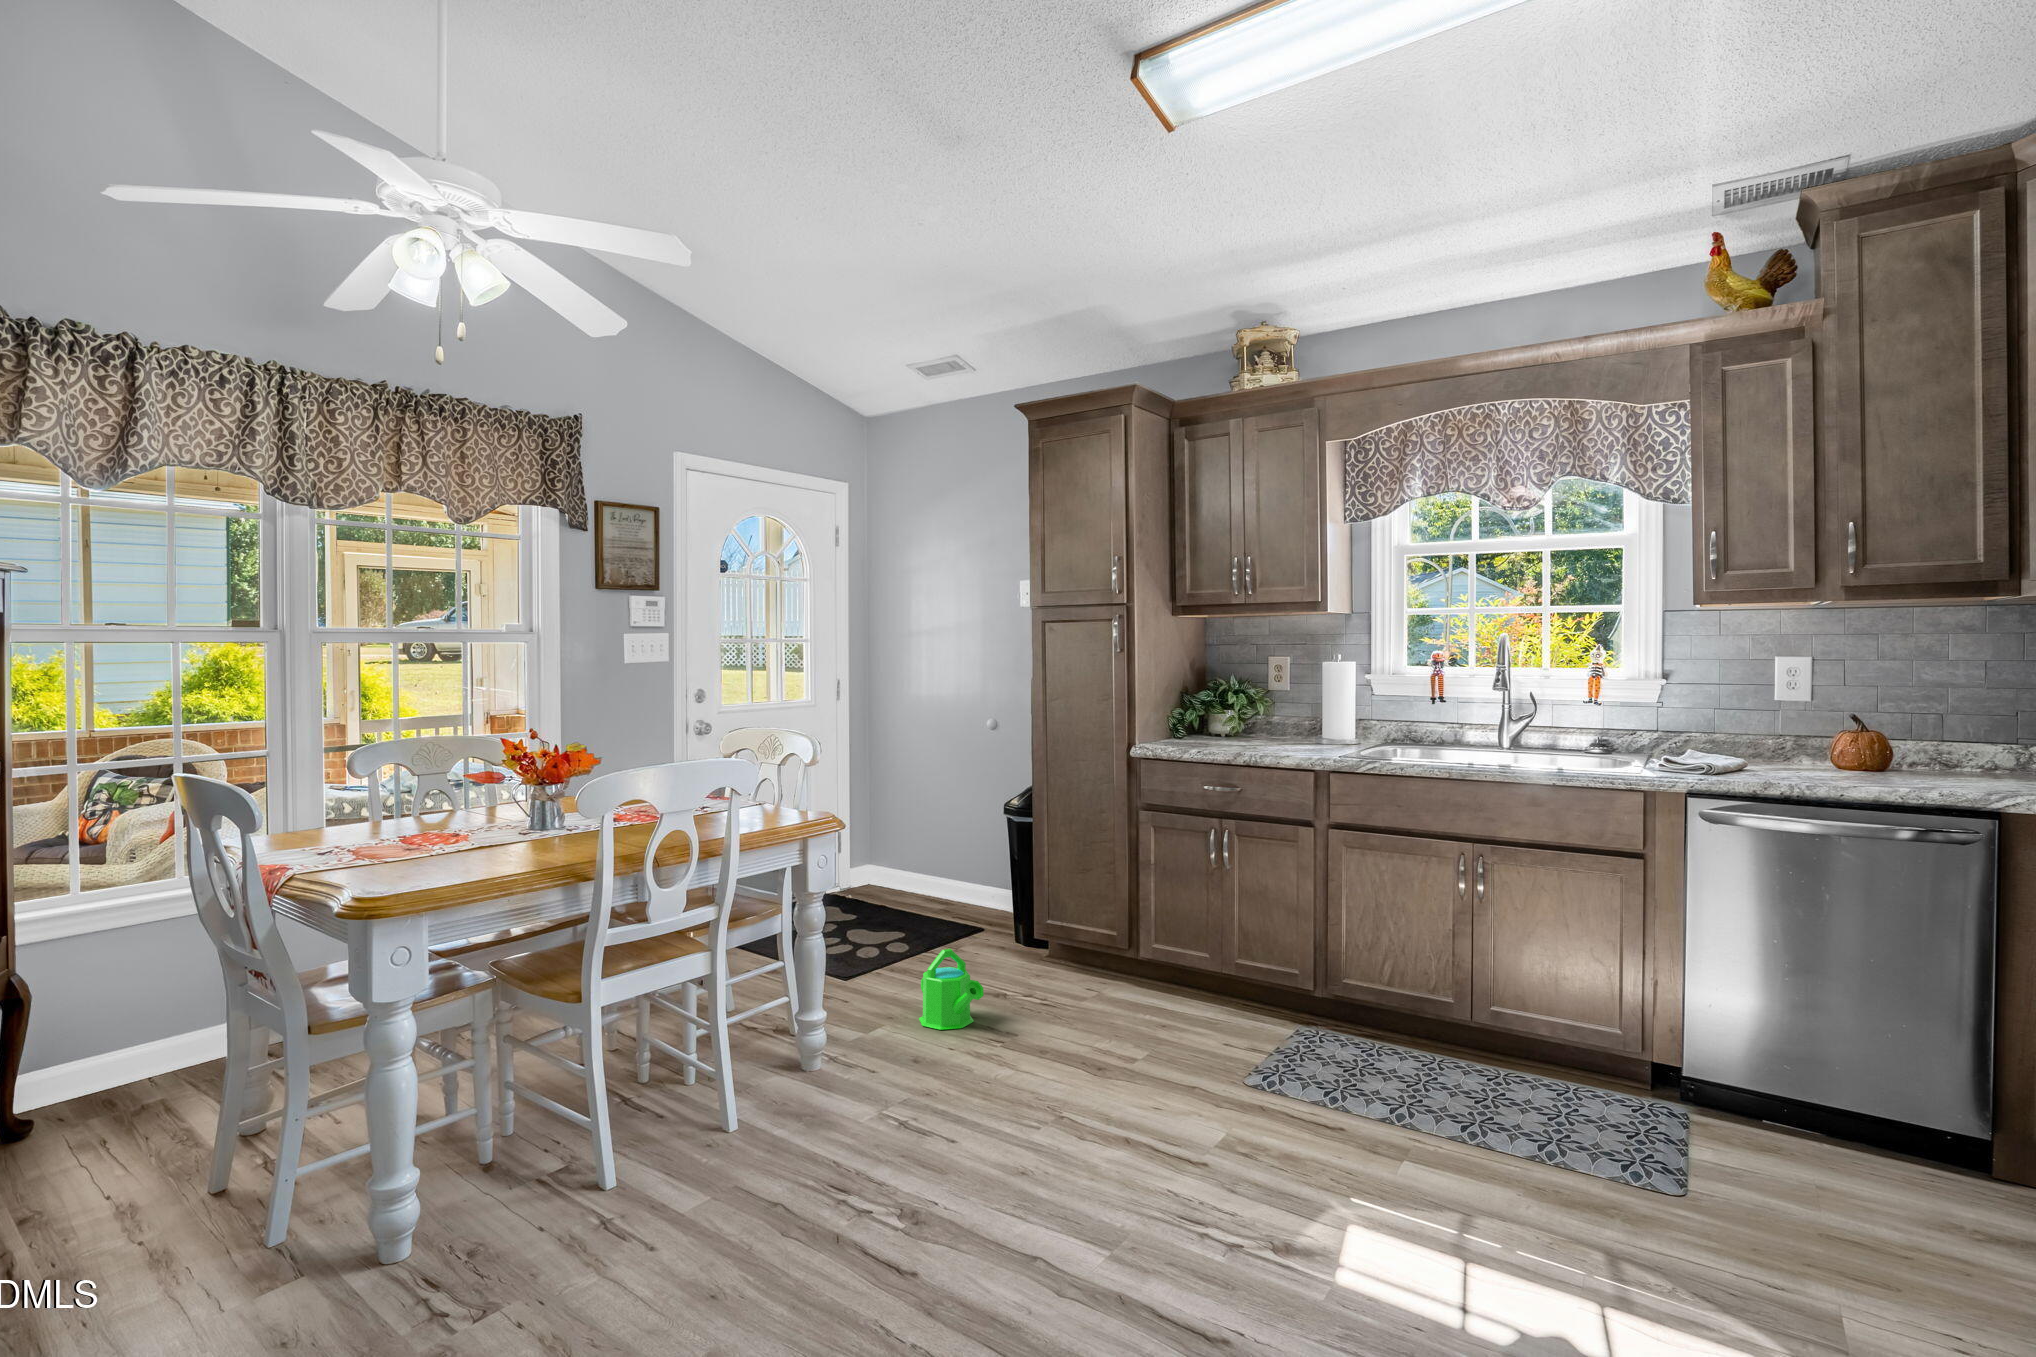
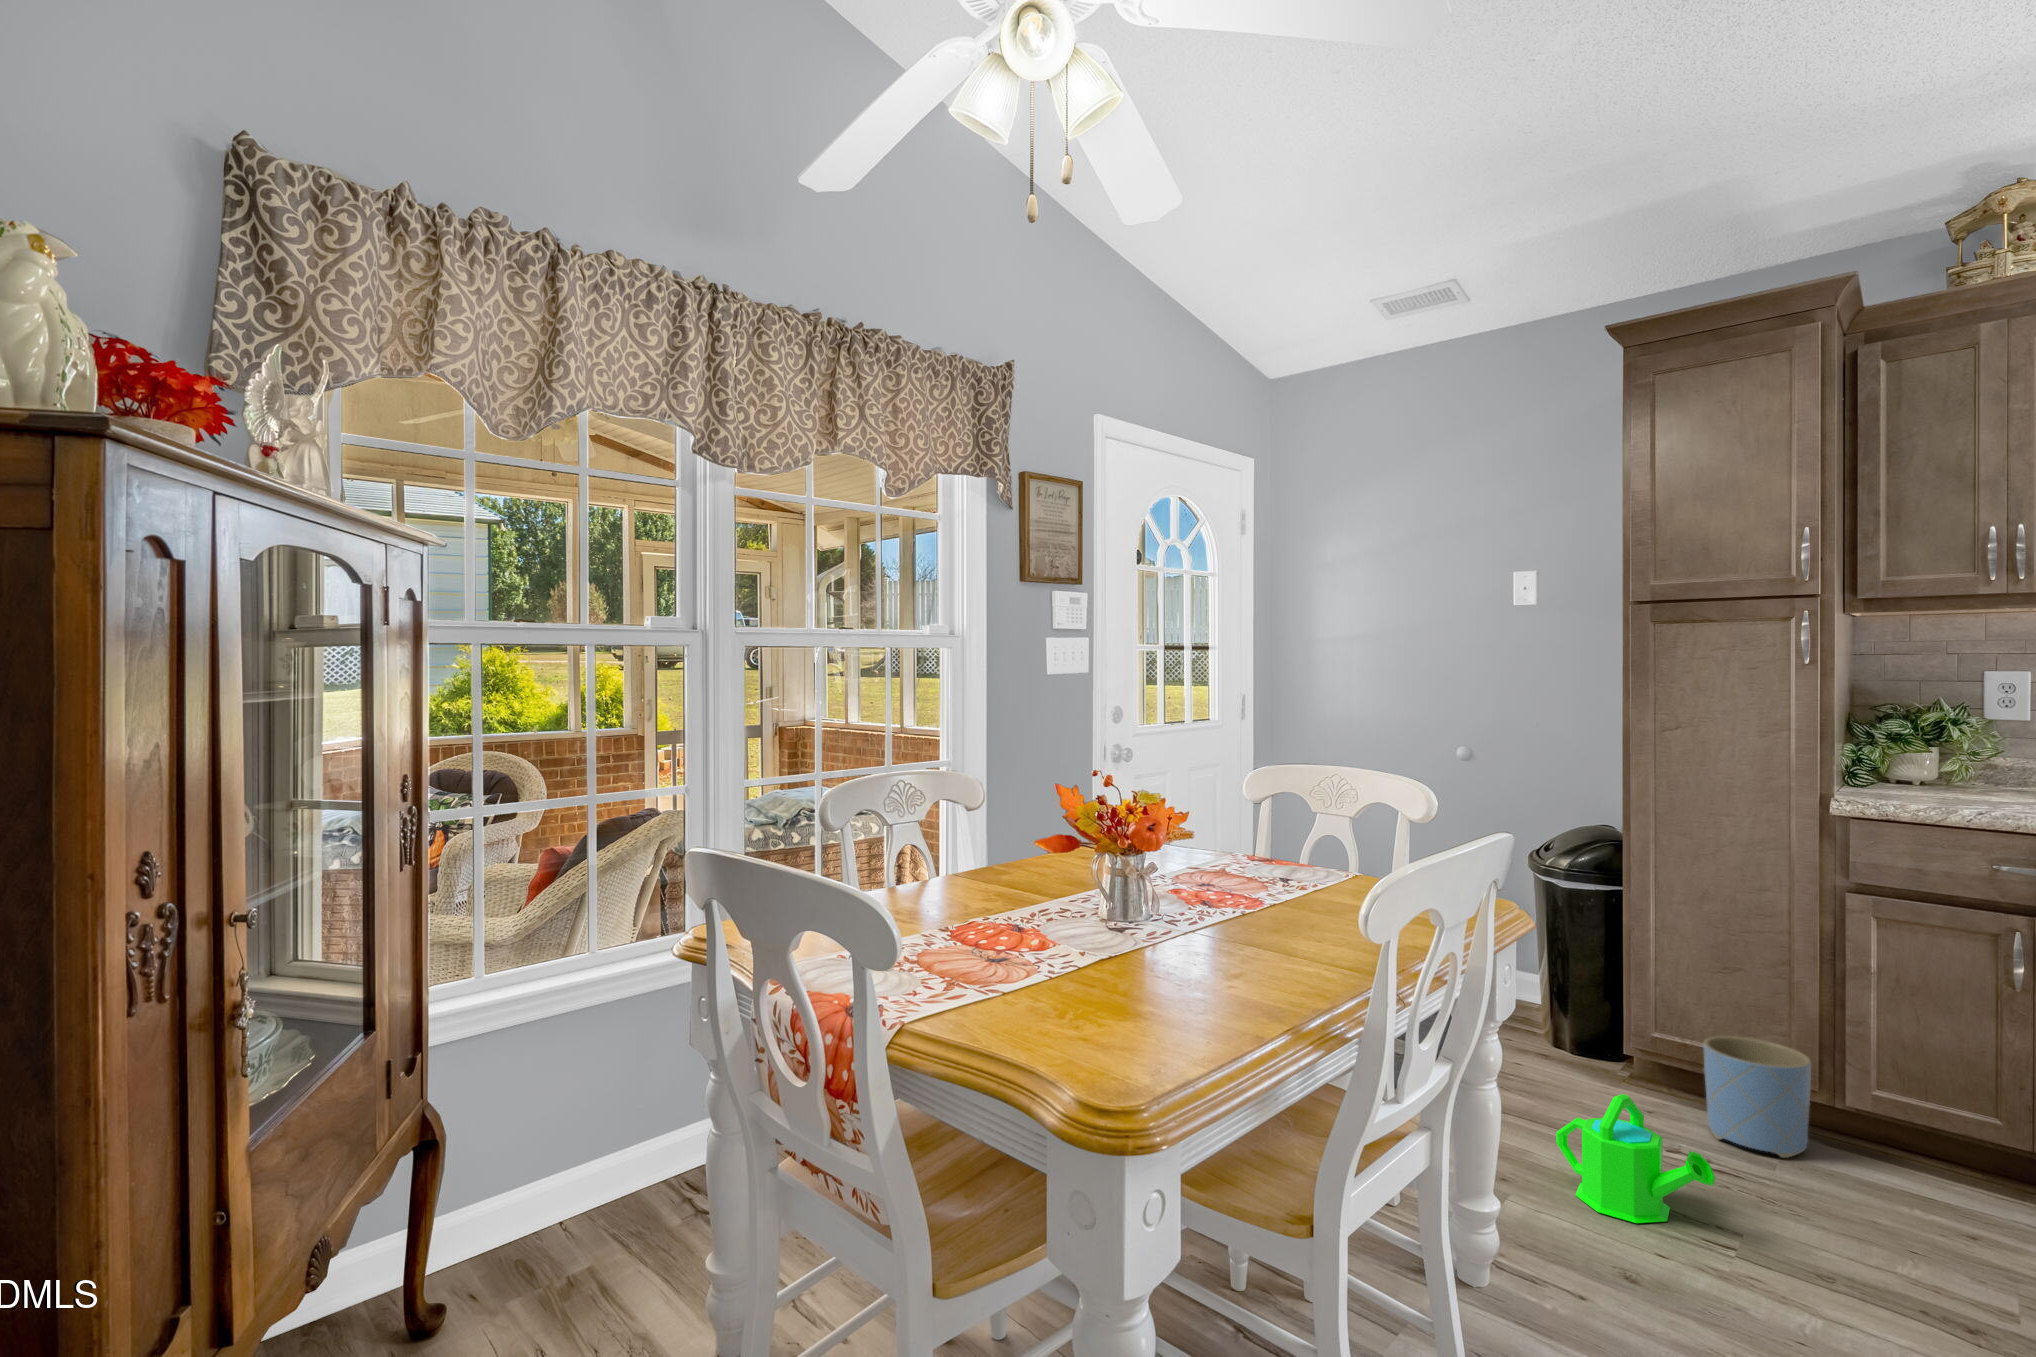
planter: none [1050,917,1109,993] -> present [1703,1036,1811,1158]

